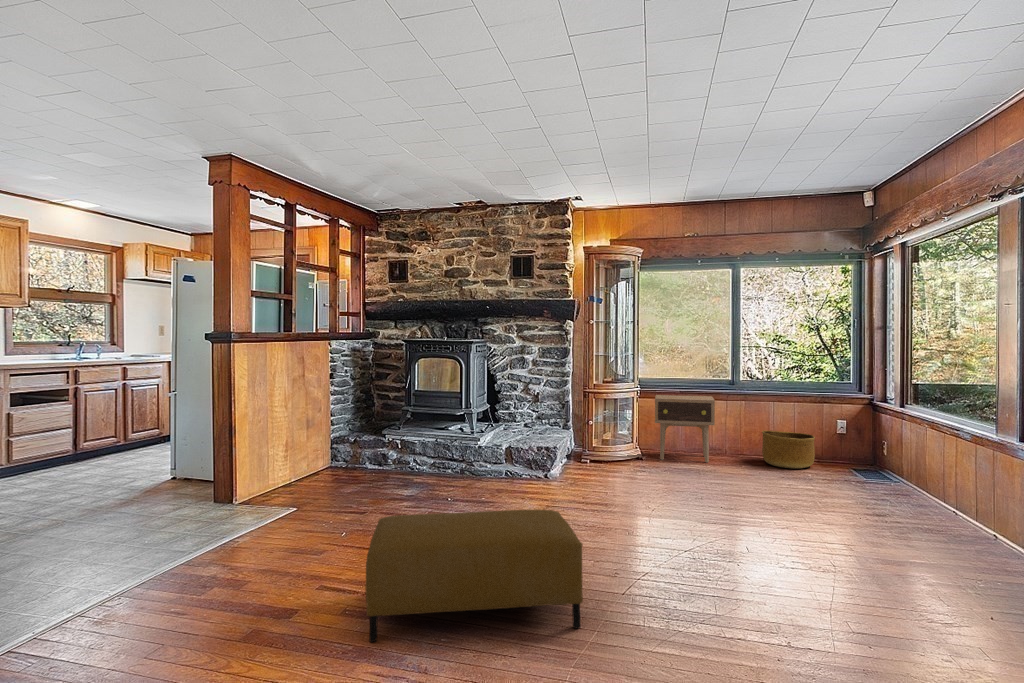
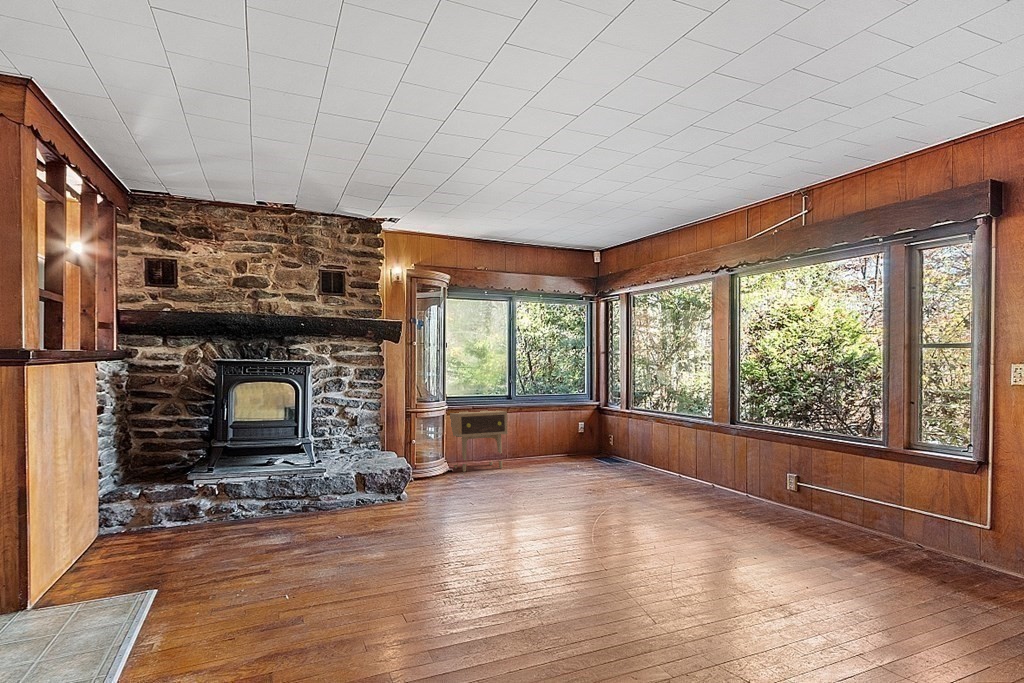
basket: present [762,431,815,469] -> none [535,435,575,463]
ottoman: present [365,509,583,642] -> none [461,489,647,625]

